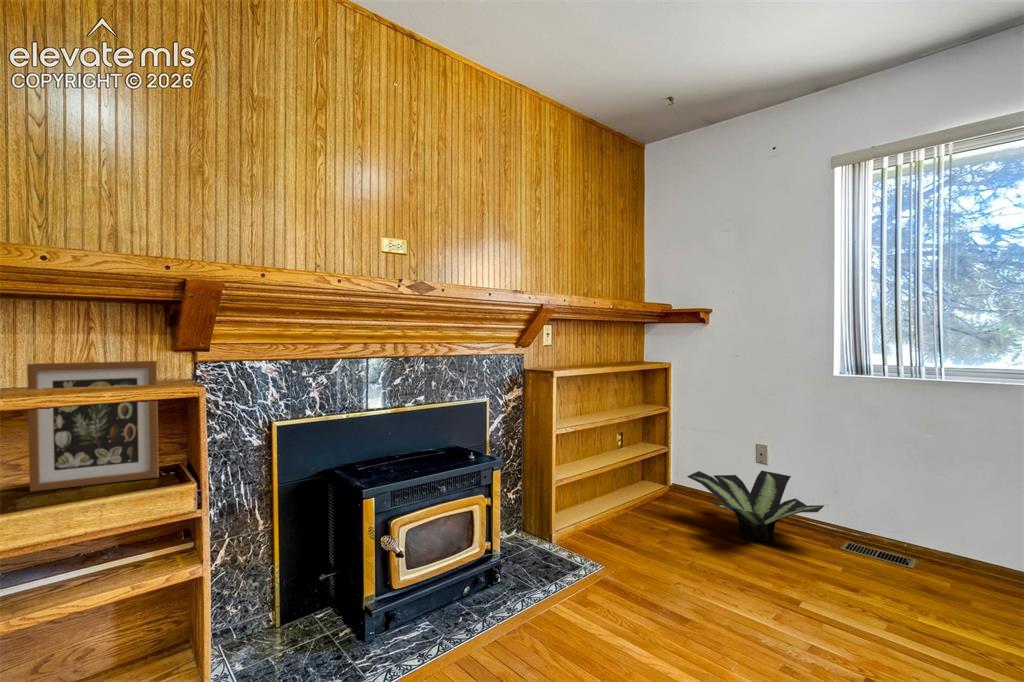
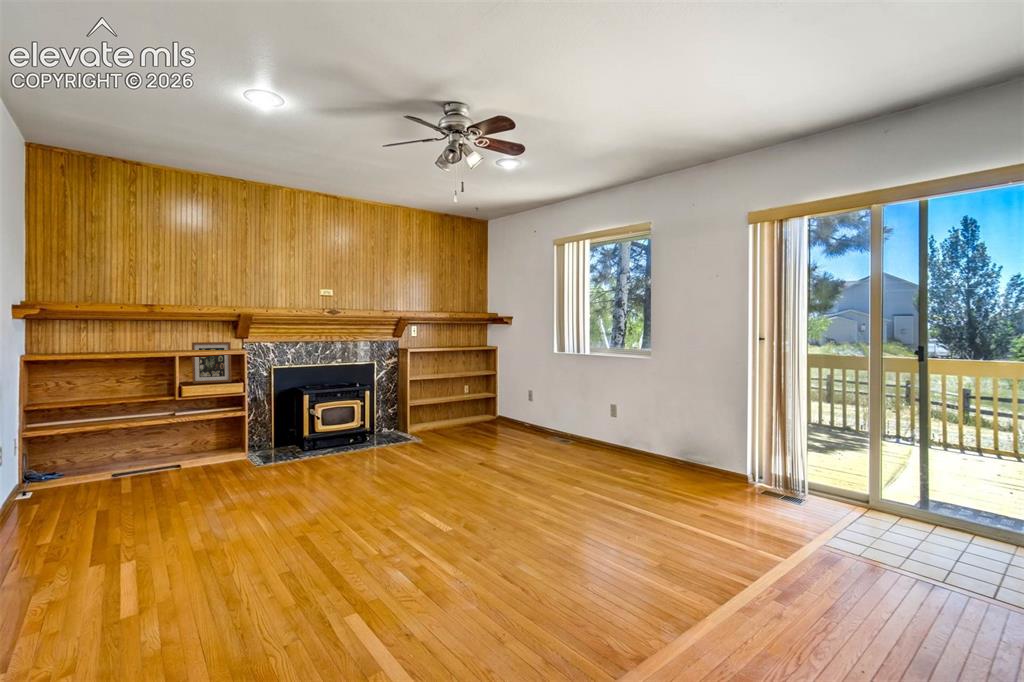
potted plant: present [687,471,825,543] -> none [483,403,537,435]

